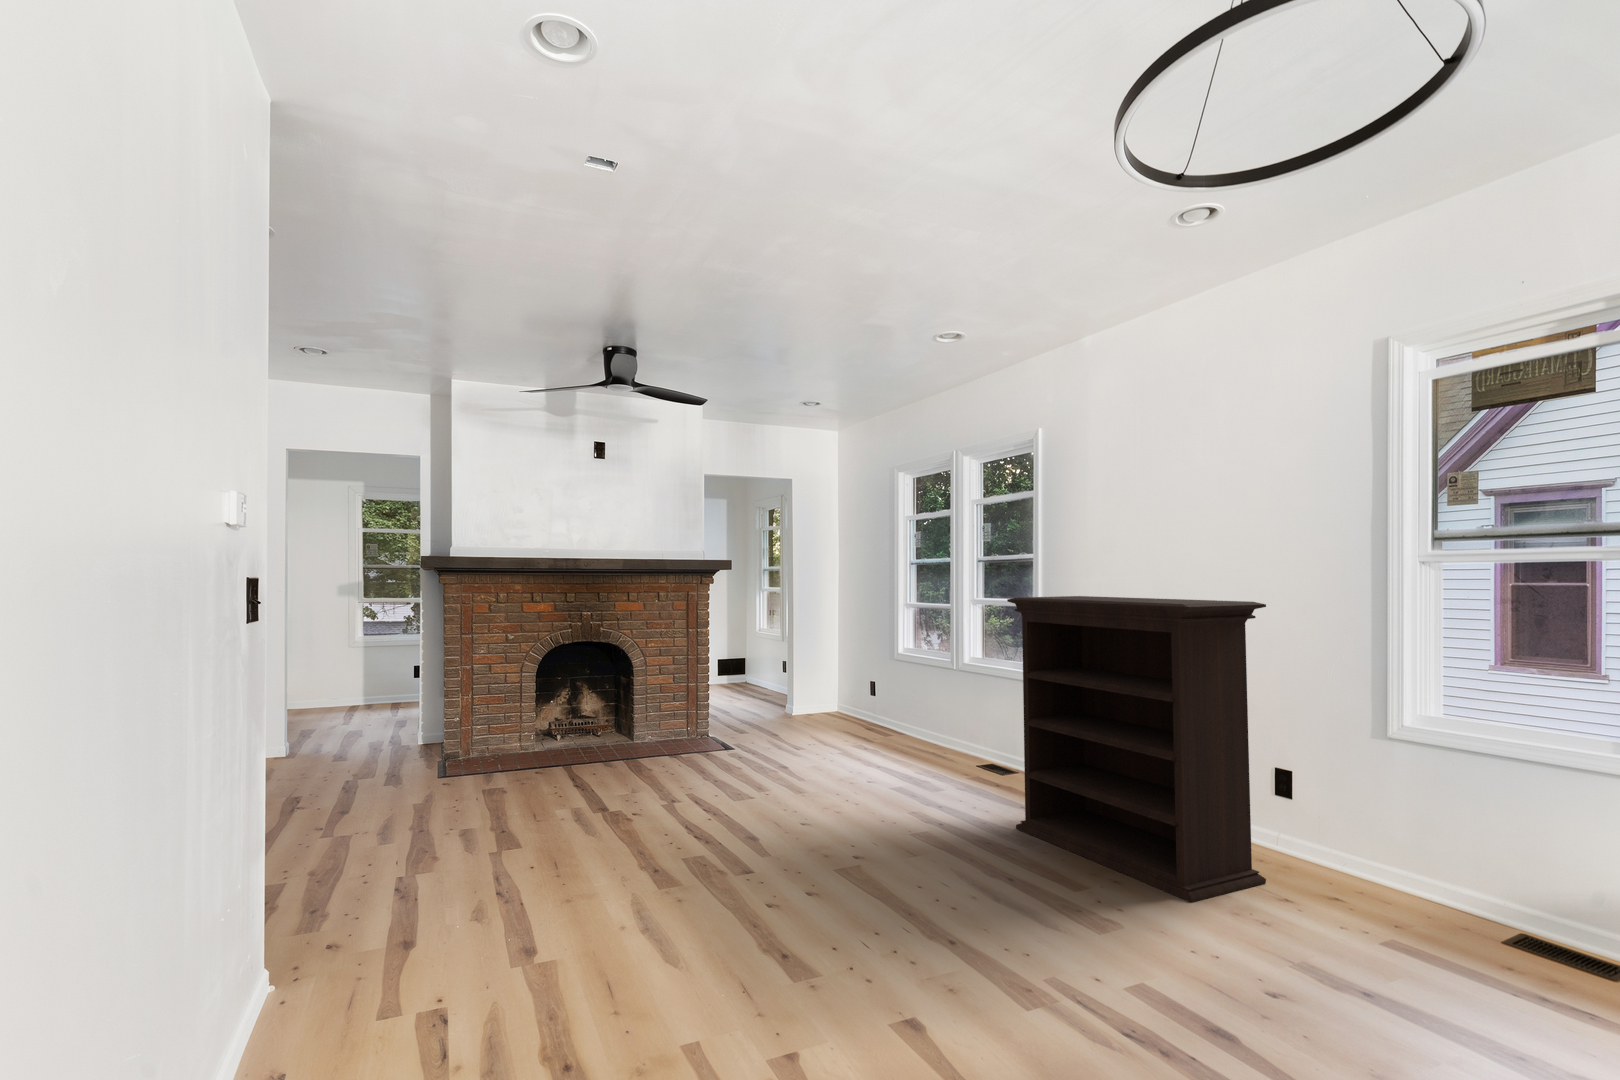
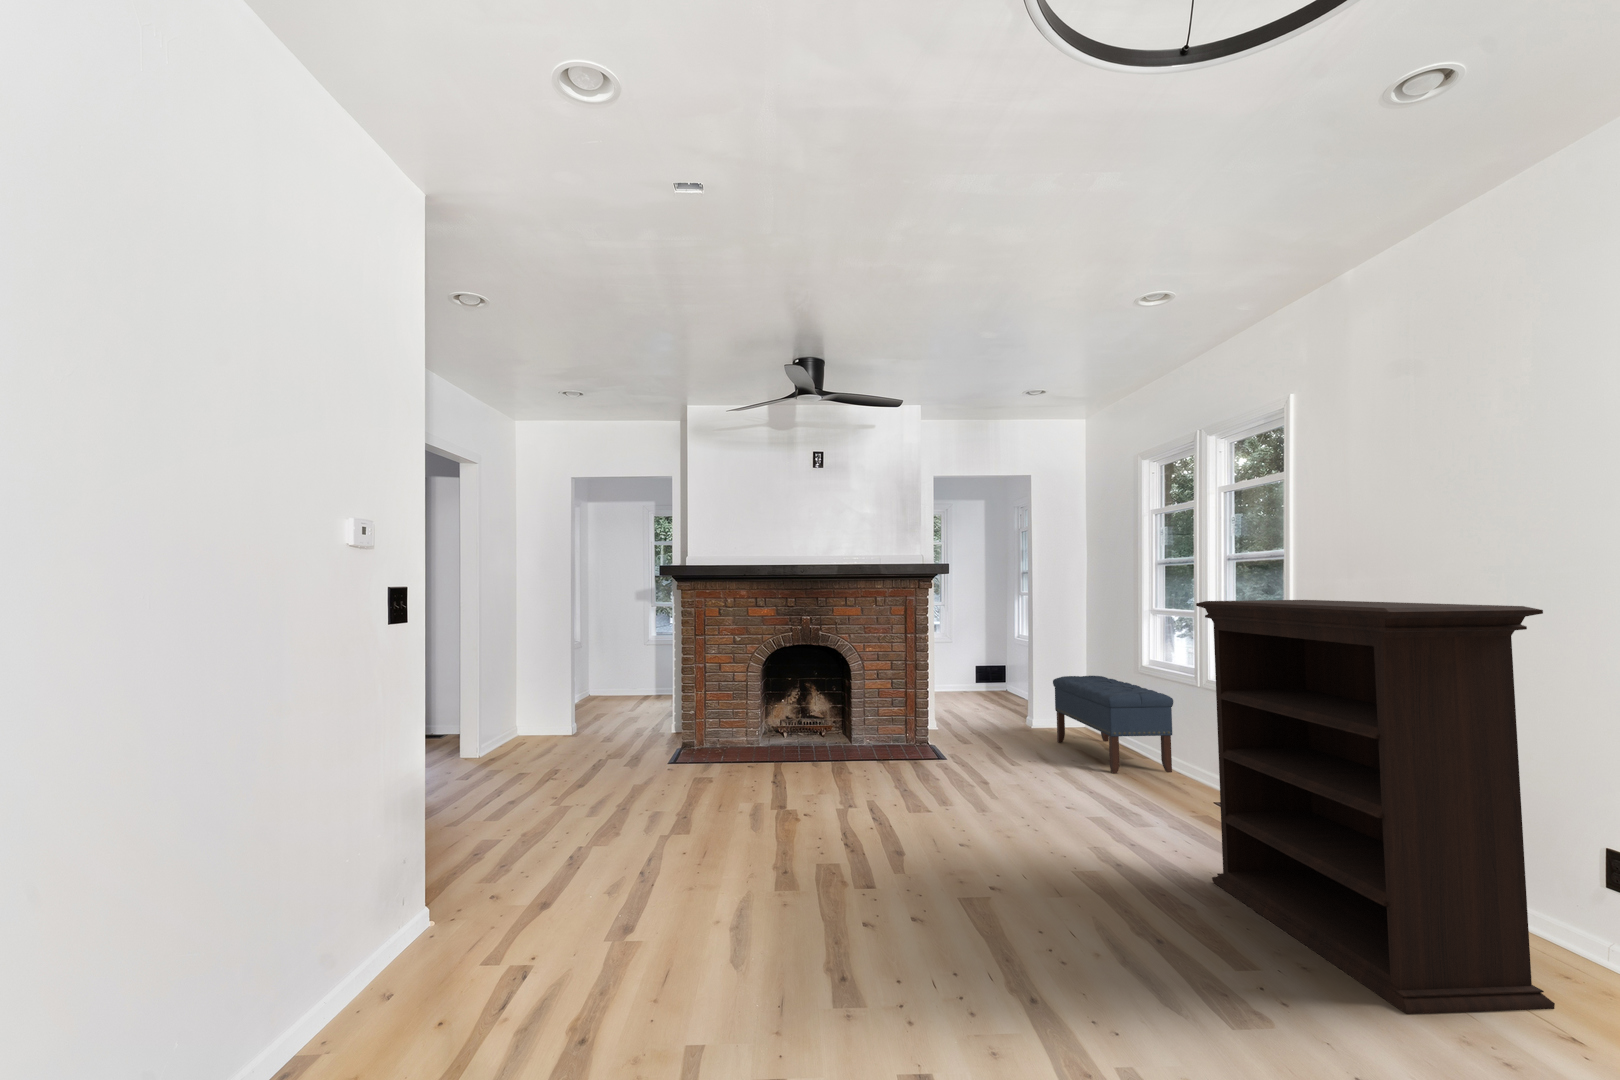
bench: none [818,663,932,749] -> present [1053,676,1173,773]

